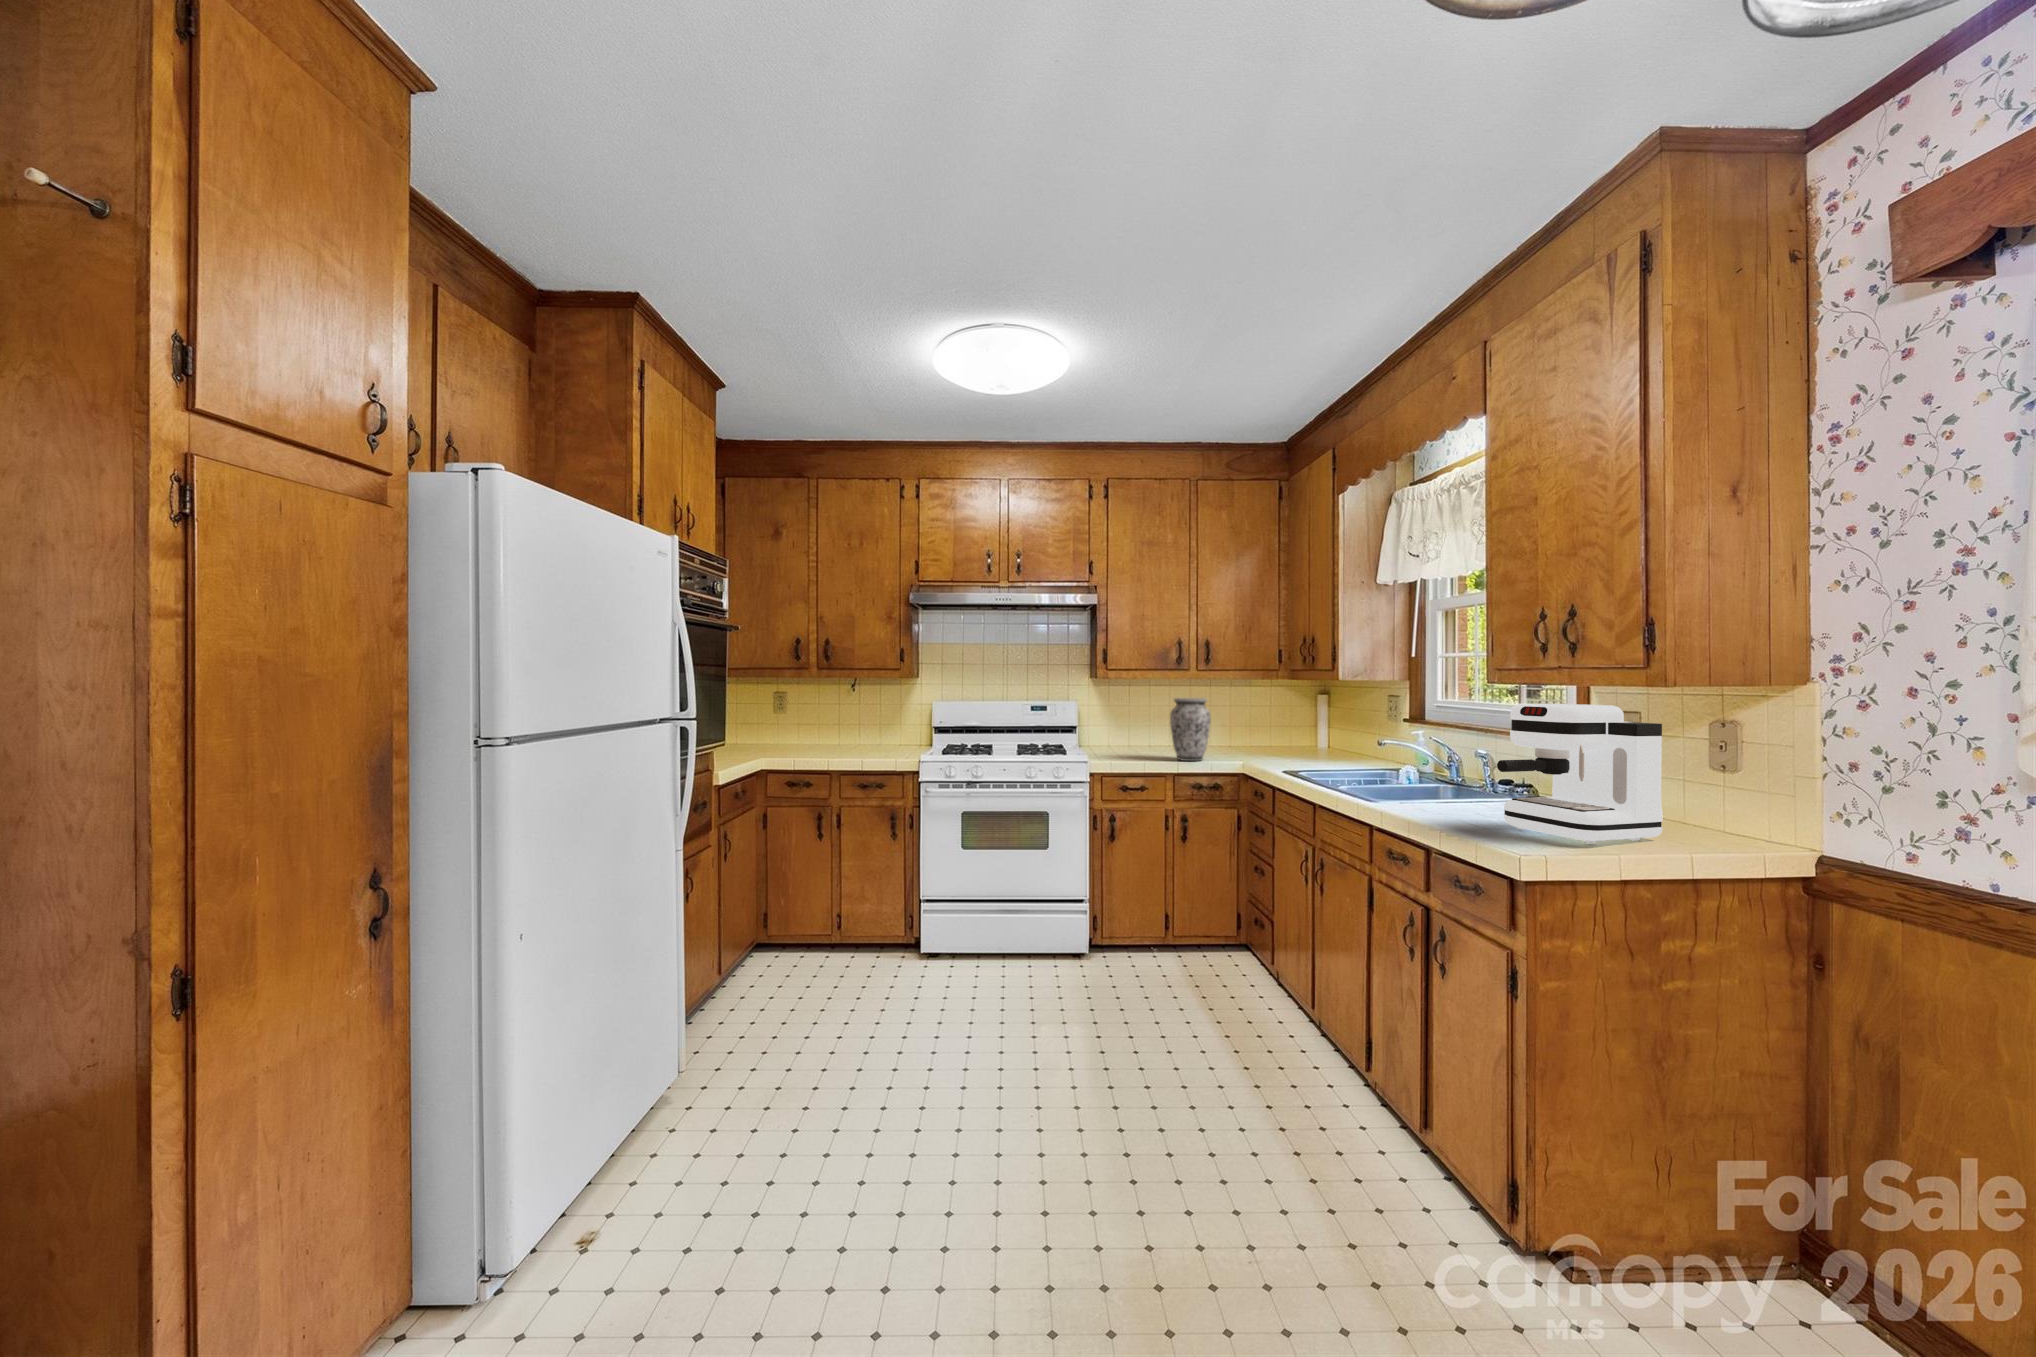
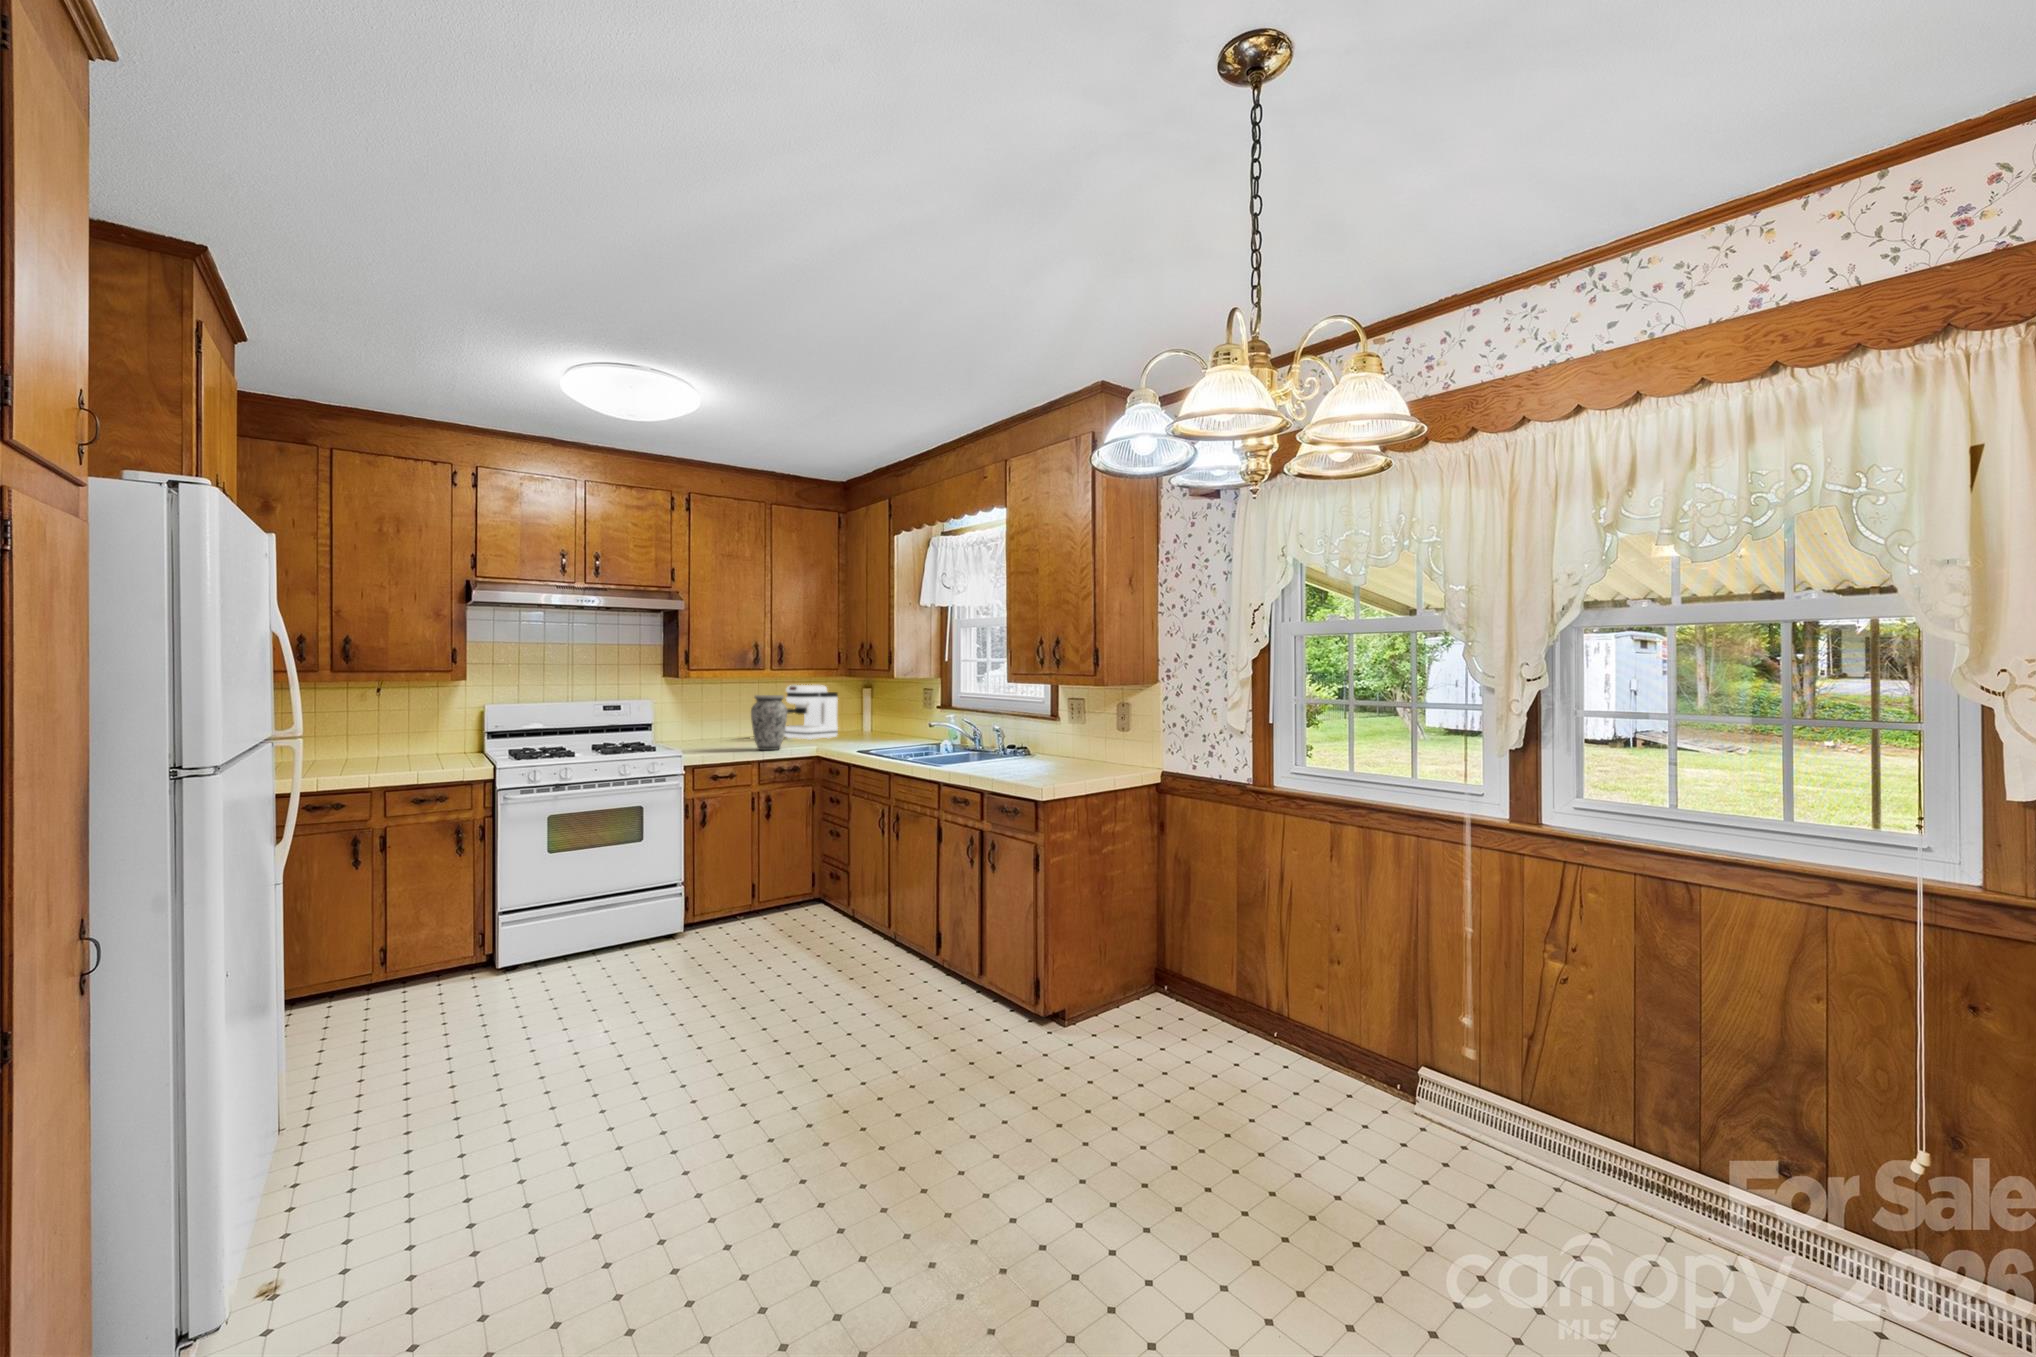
coffee maker: present [1497,704,1662,844] -> present [784,685,838,740]

